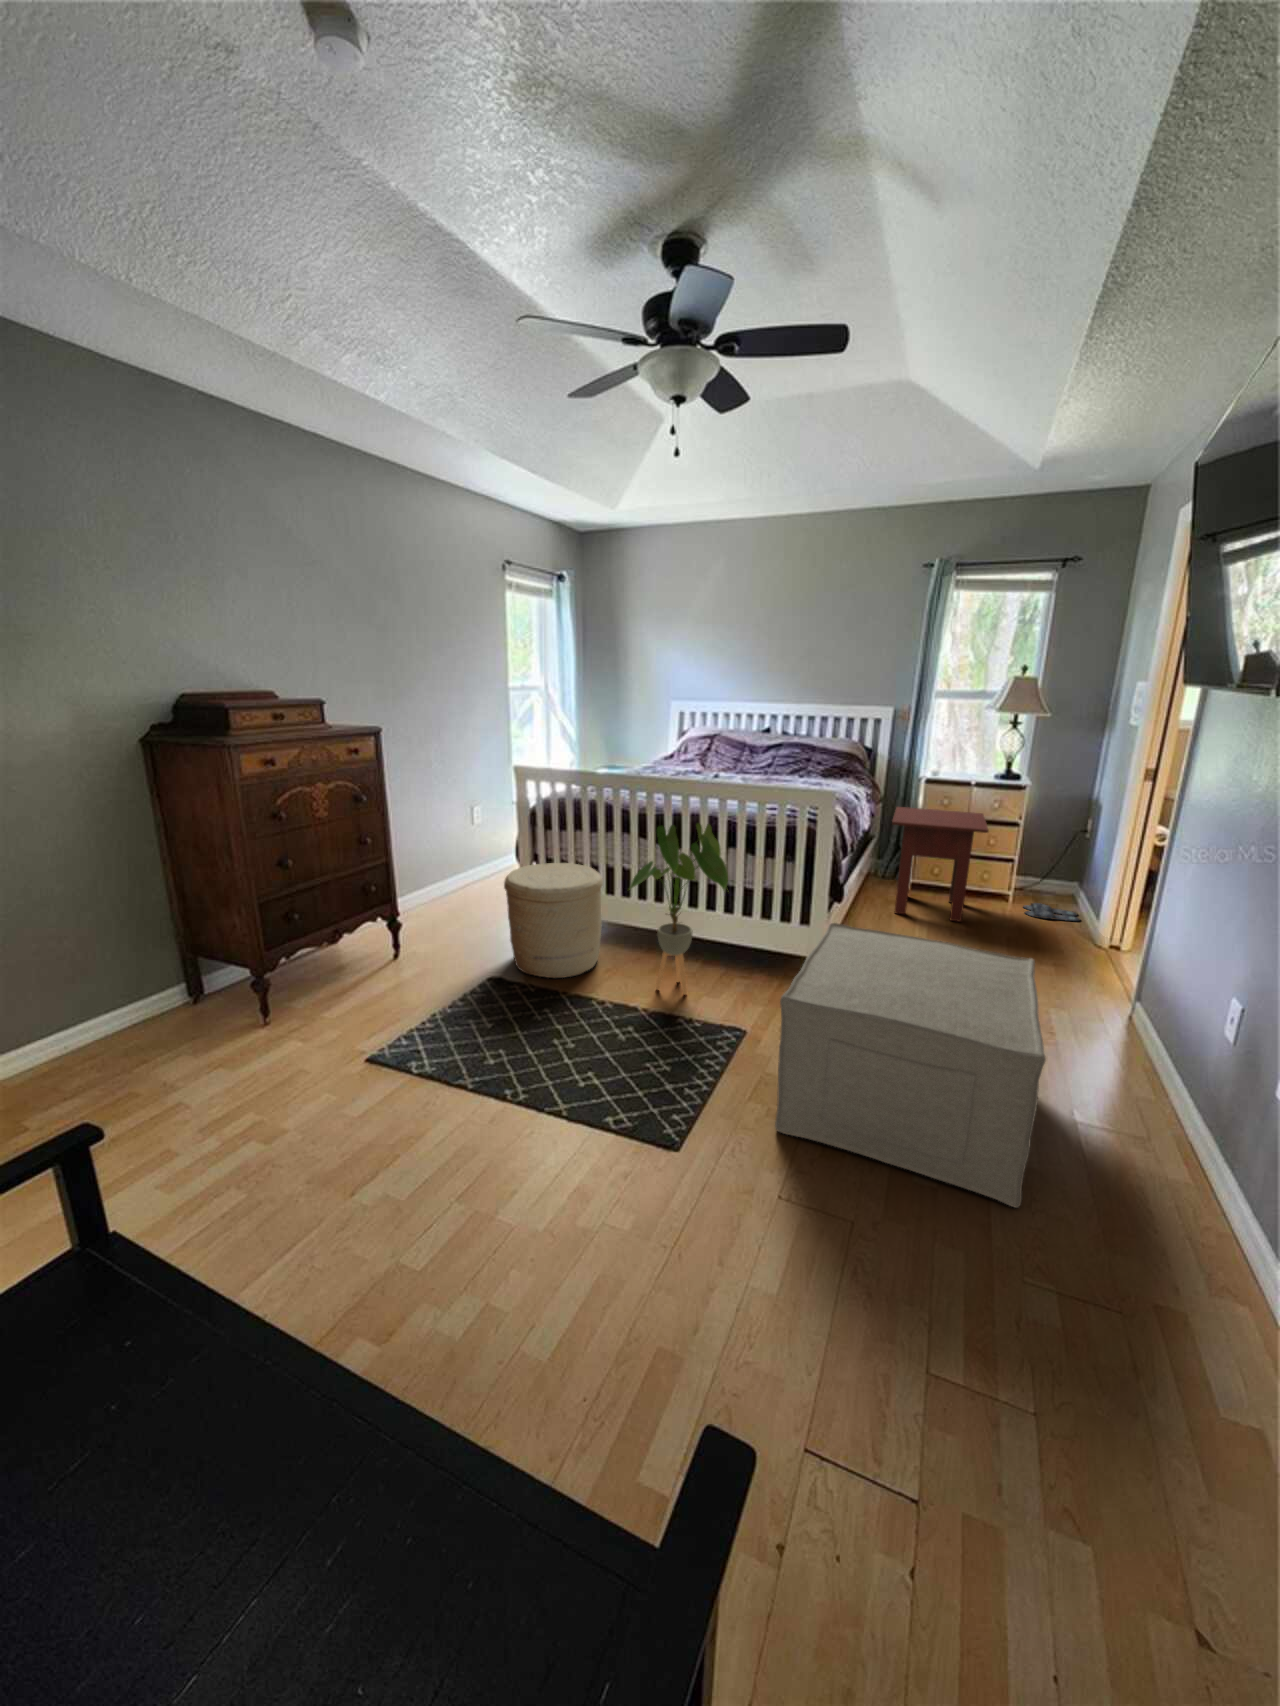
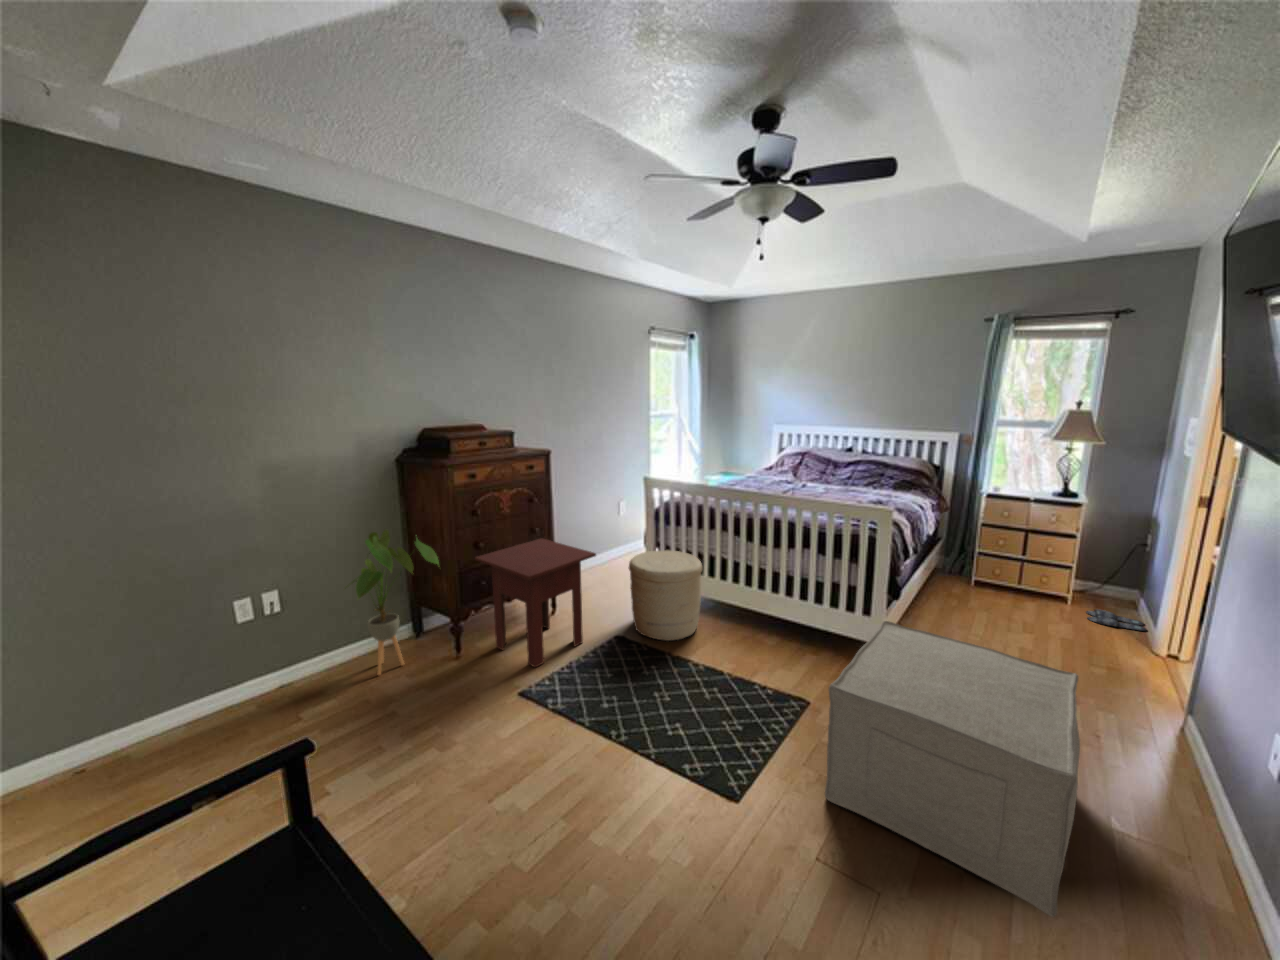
side table: present [892,807,989,922] -> present [475,539,596,667]
house plant: present [630,824,728,995] -> present [350,530,439,675]

